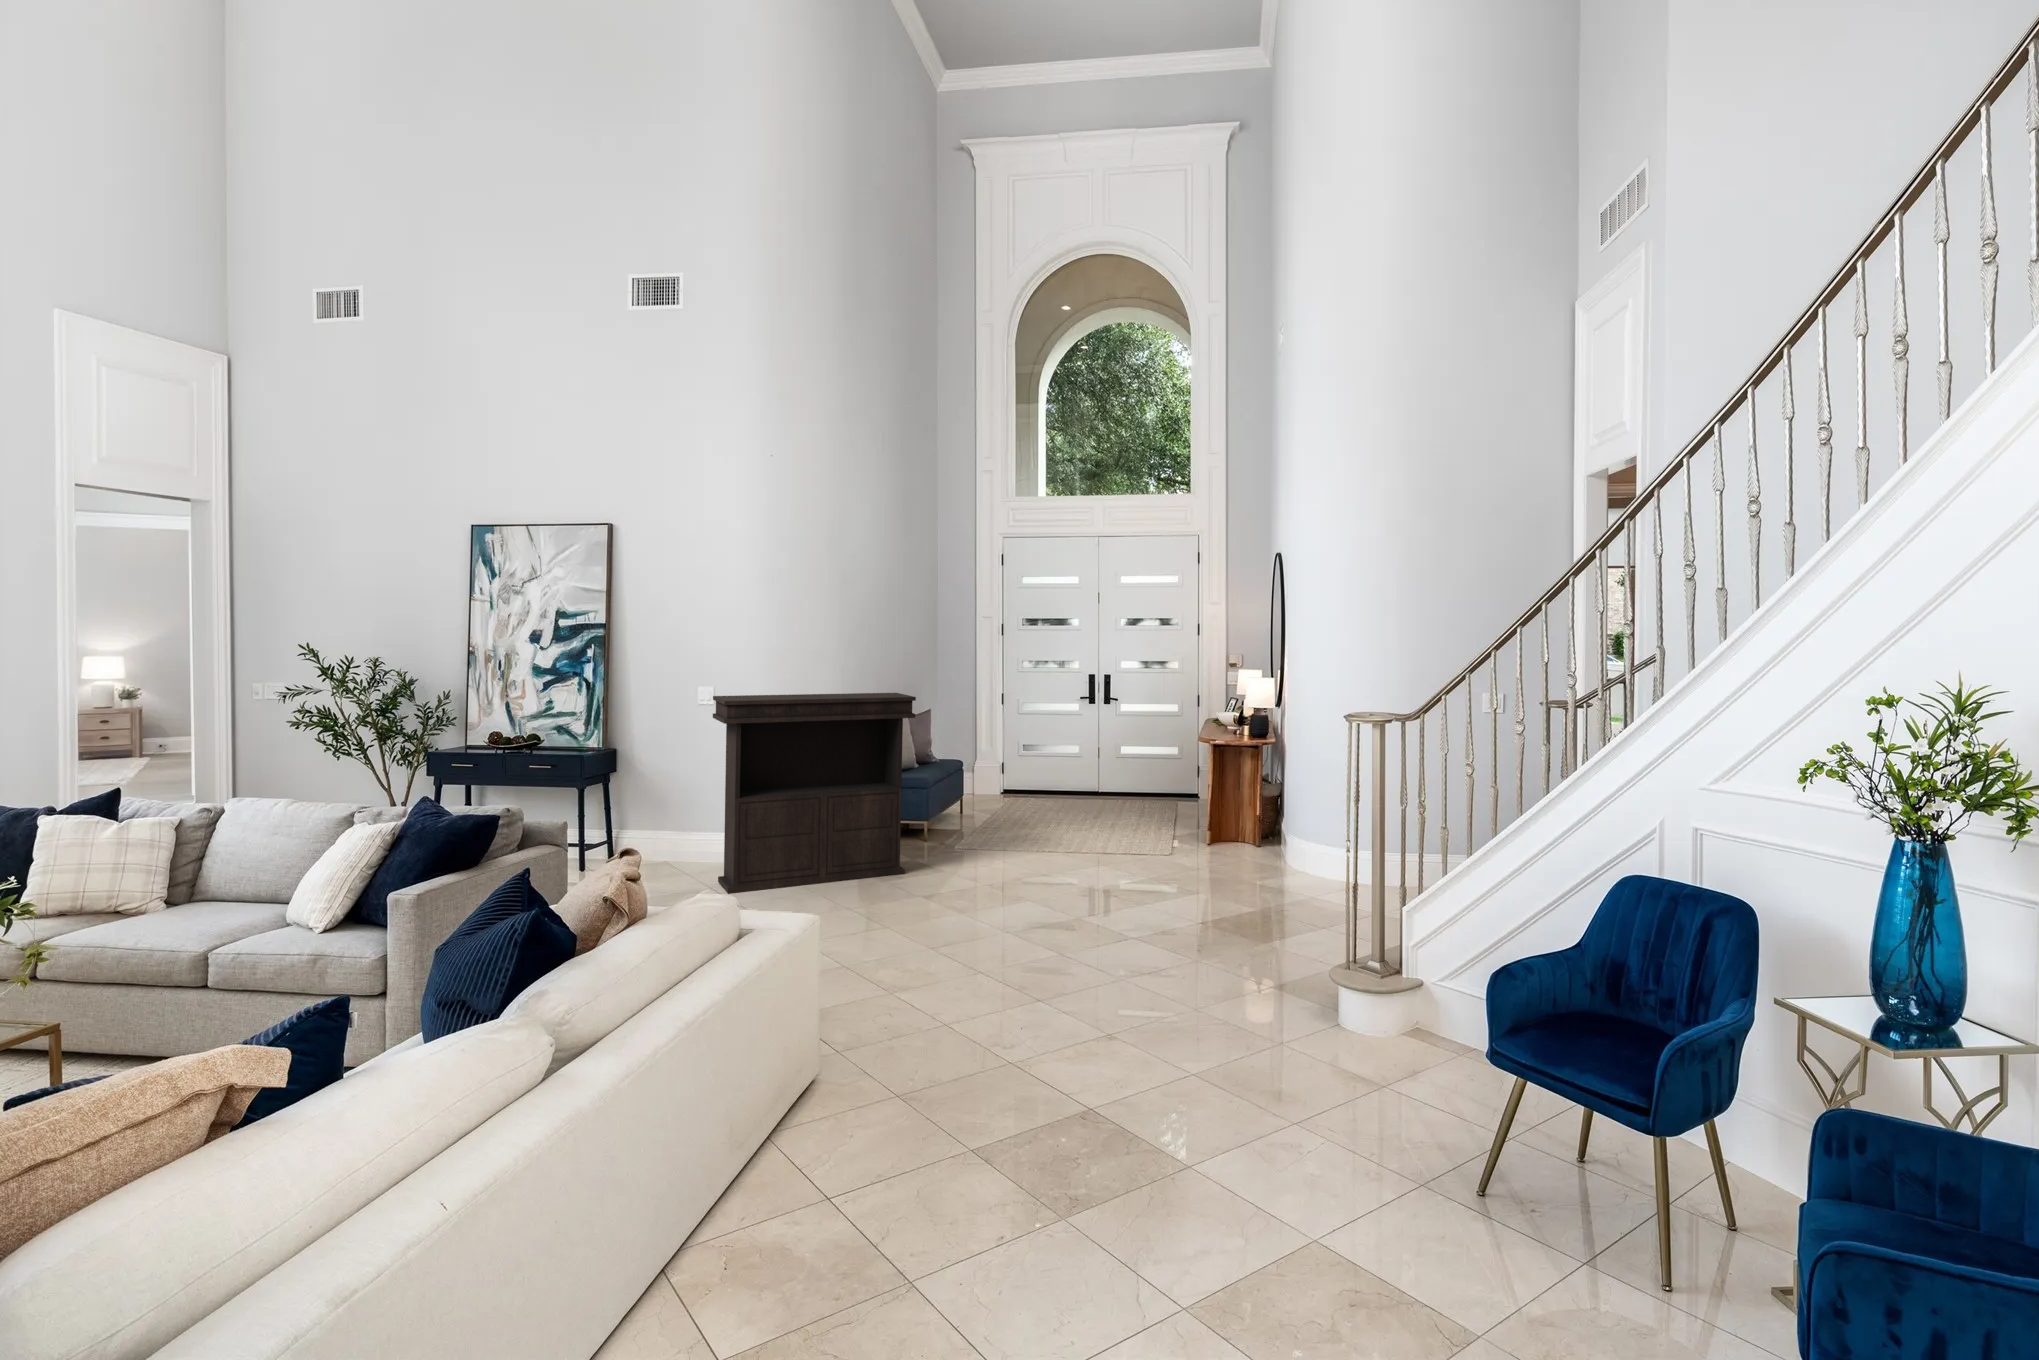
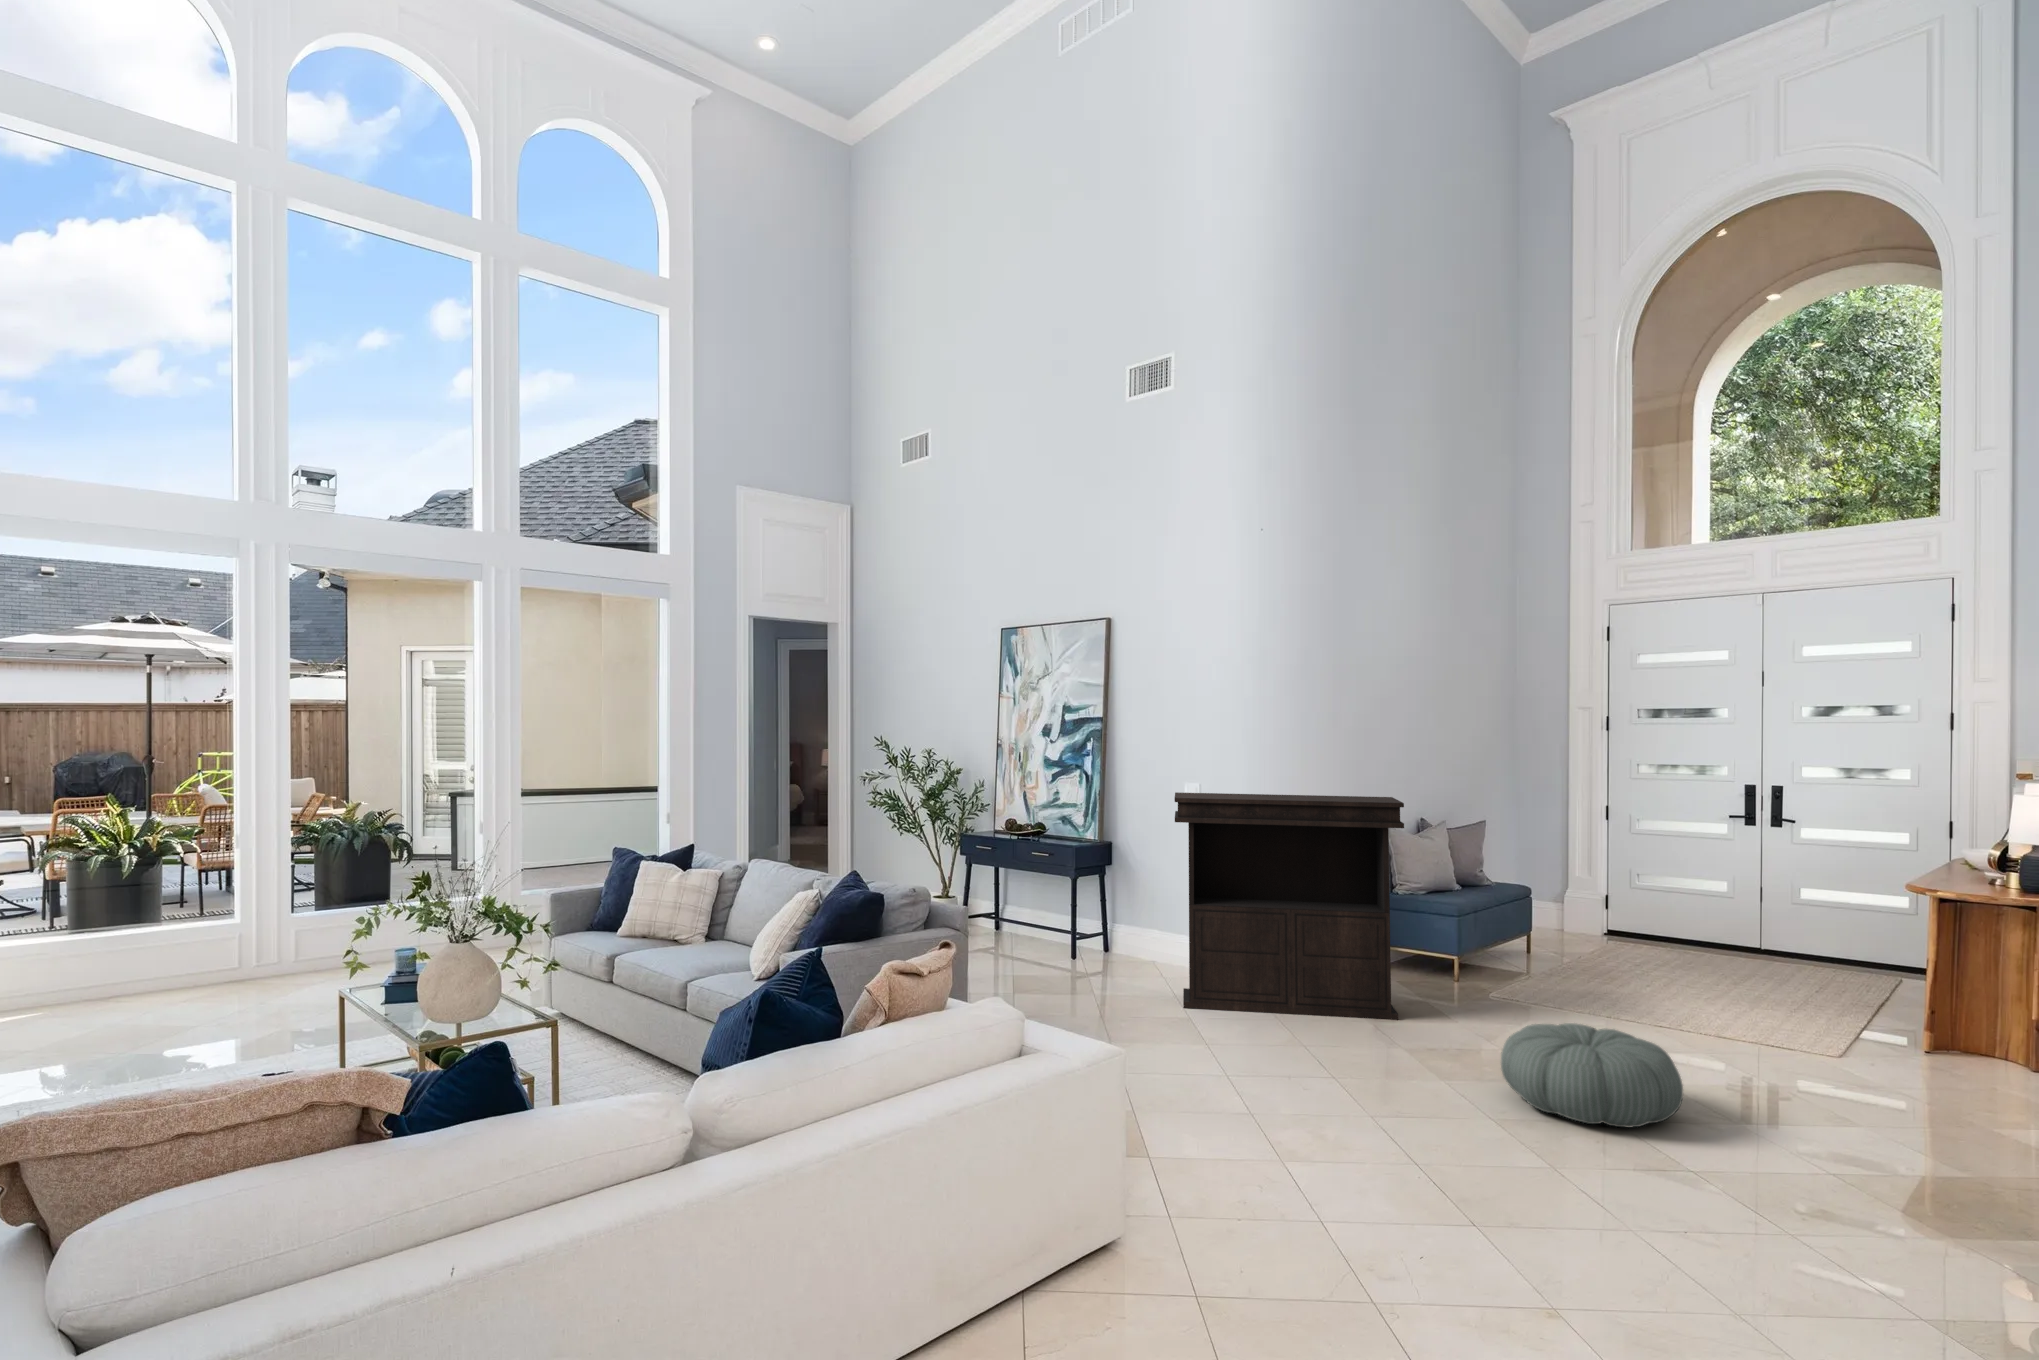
pouf: none [1015,853,1130,922] -> present [1501,1023,1683,1127]

